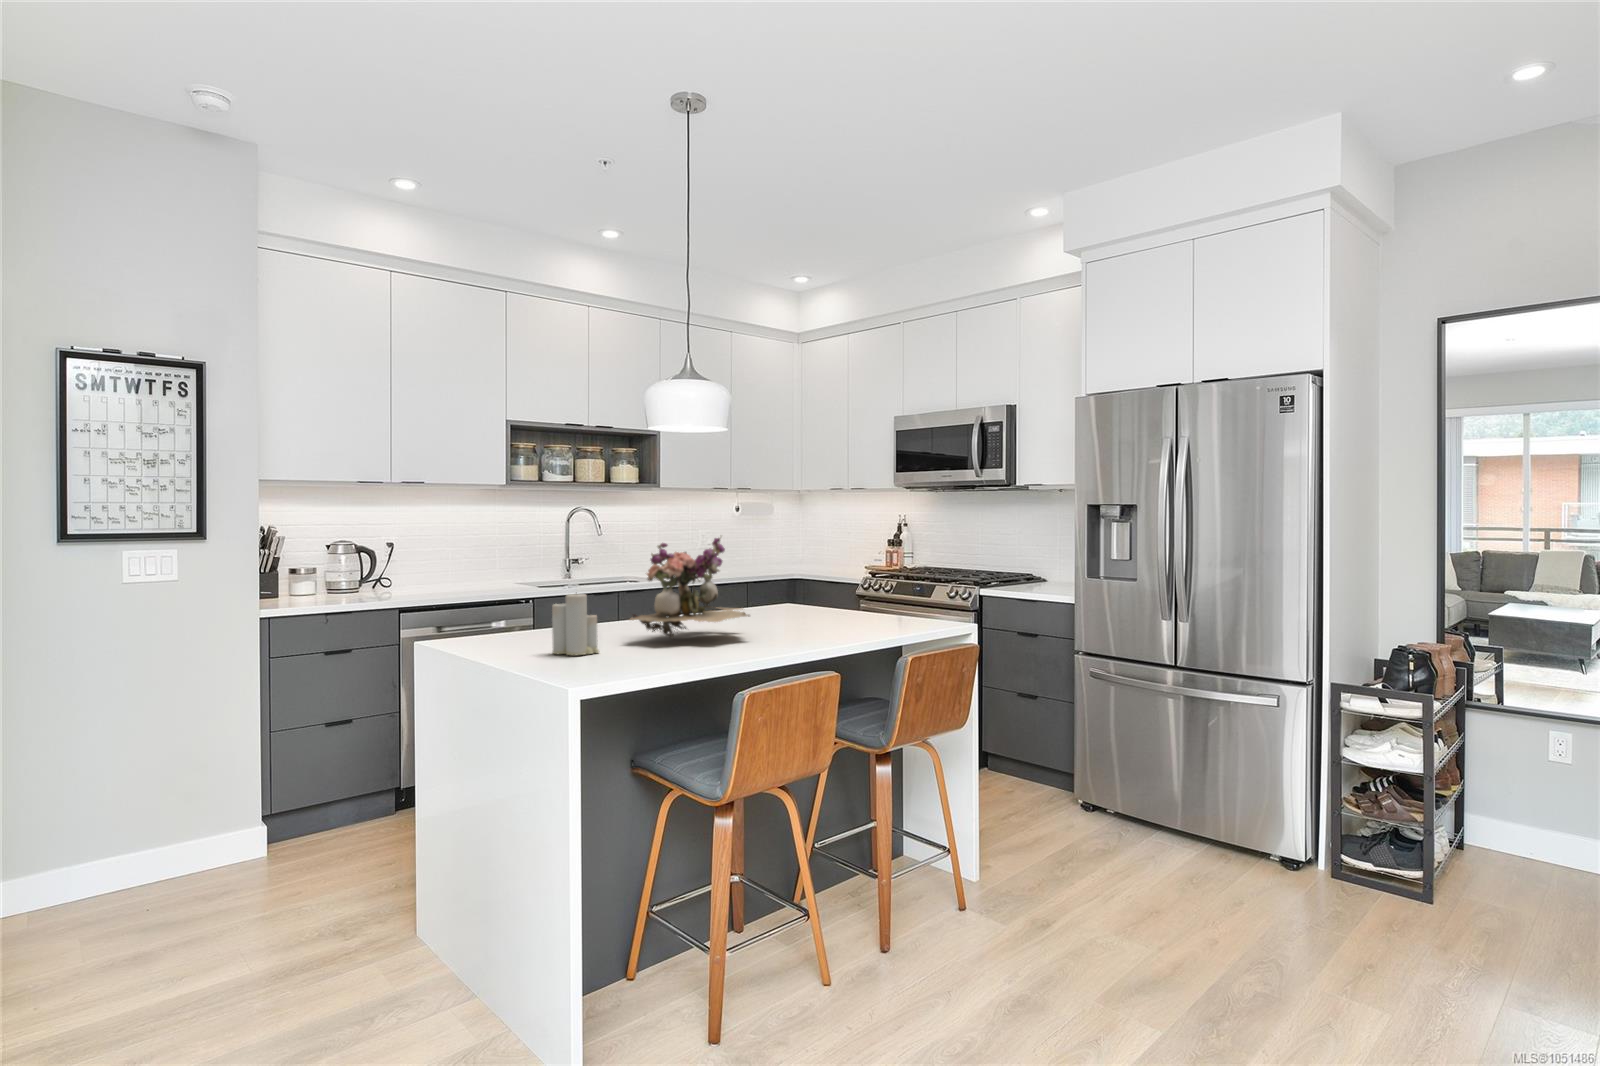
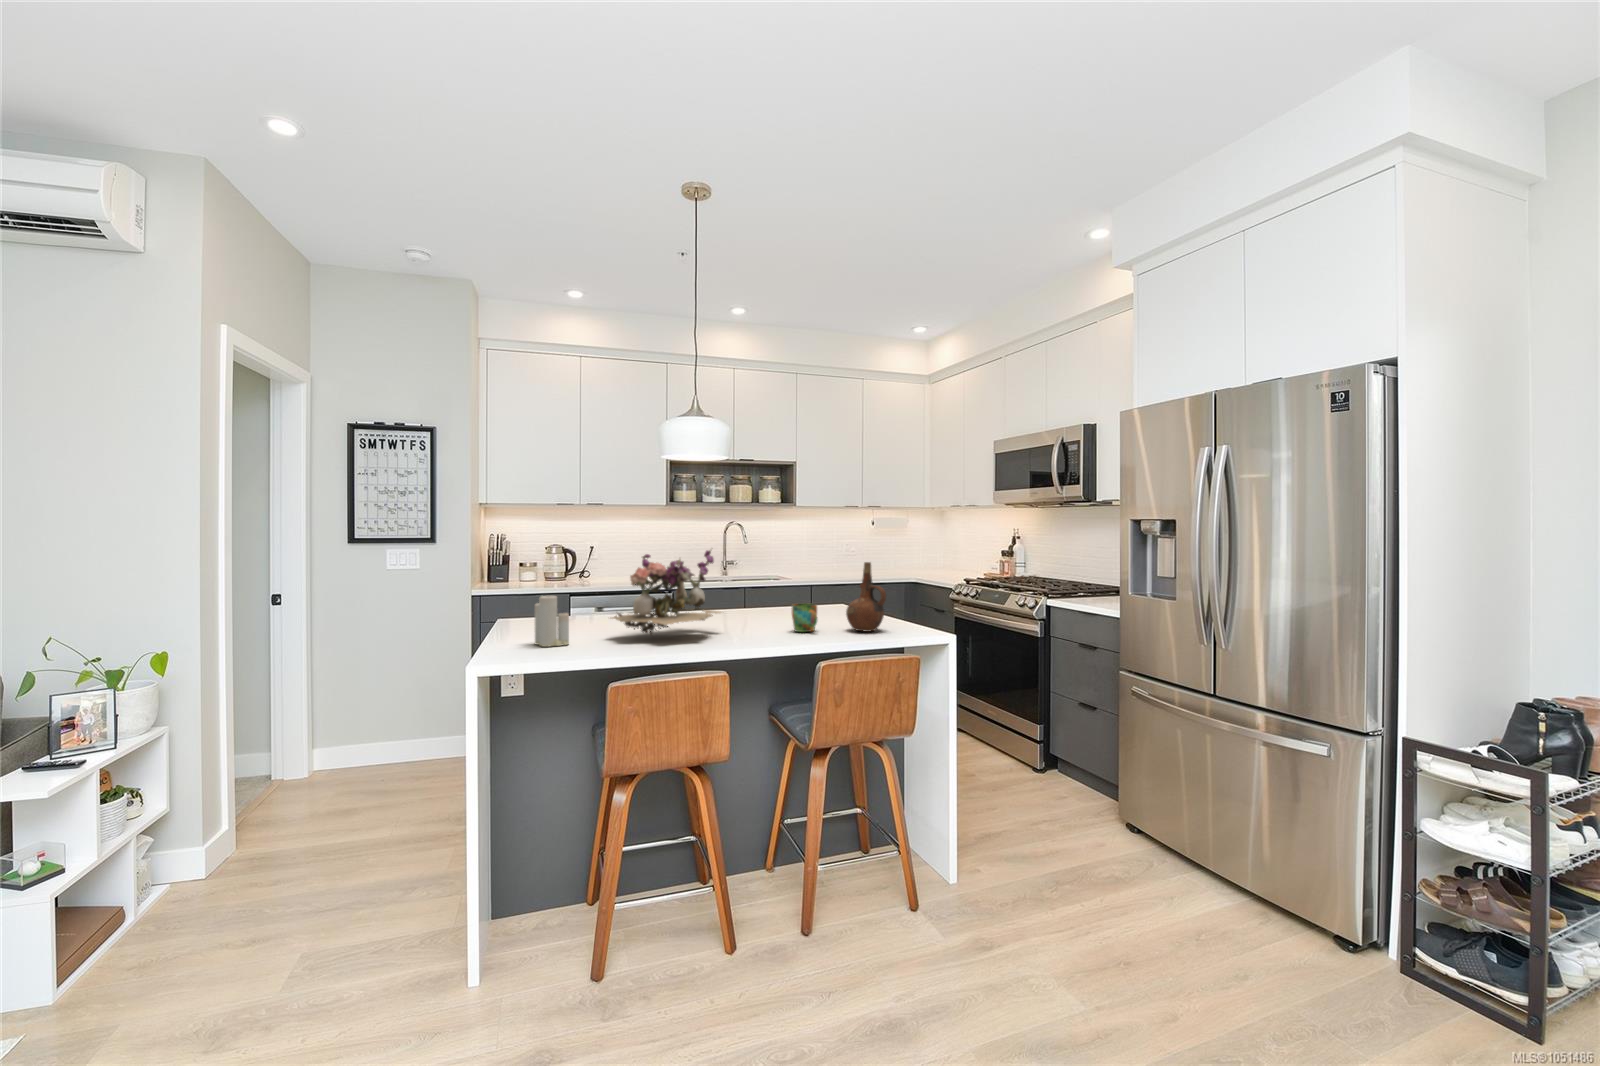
ceramic pitcher: none [864,549,907,623] -> present [846,562,886,632]
mug: none [811,596,845,627] -> present [792,603,817,632]

